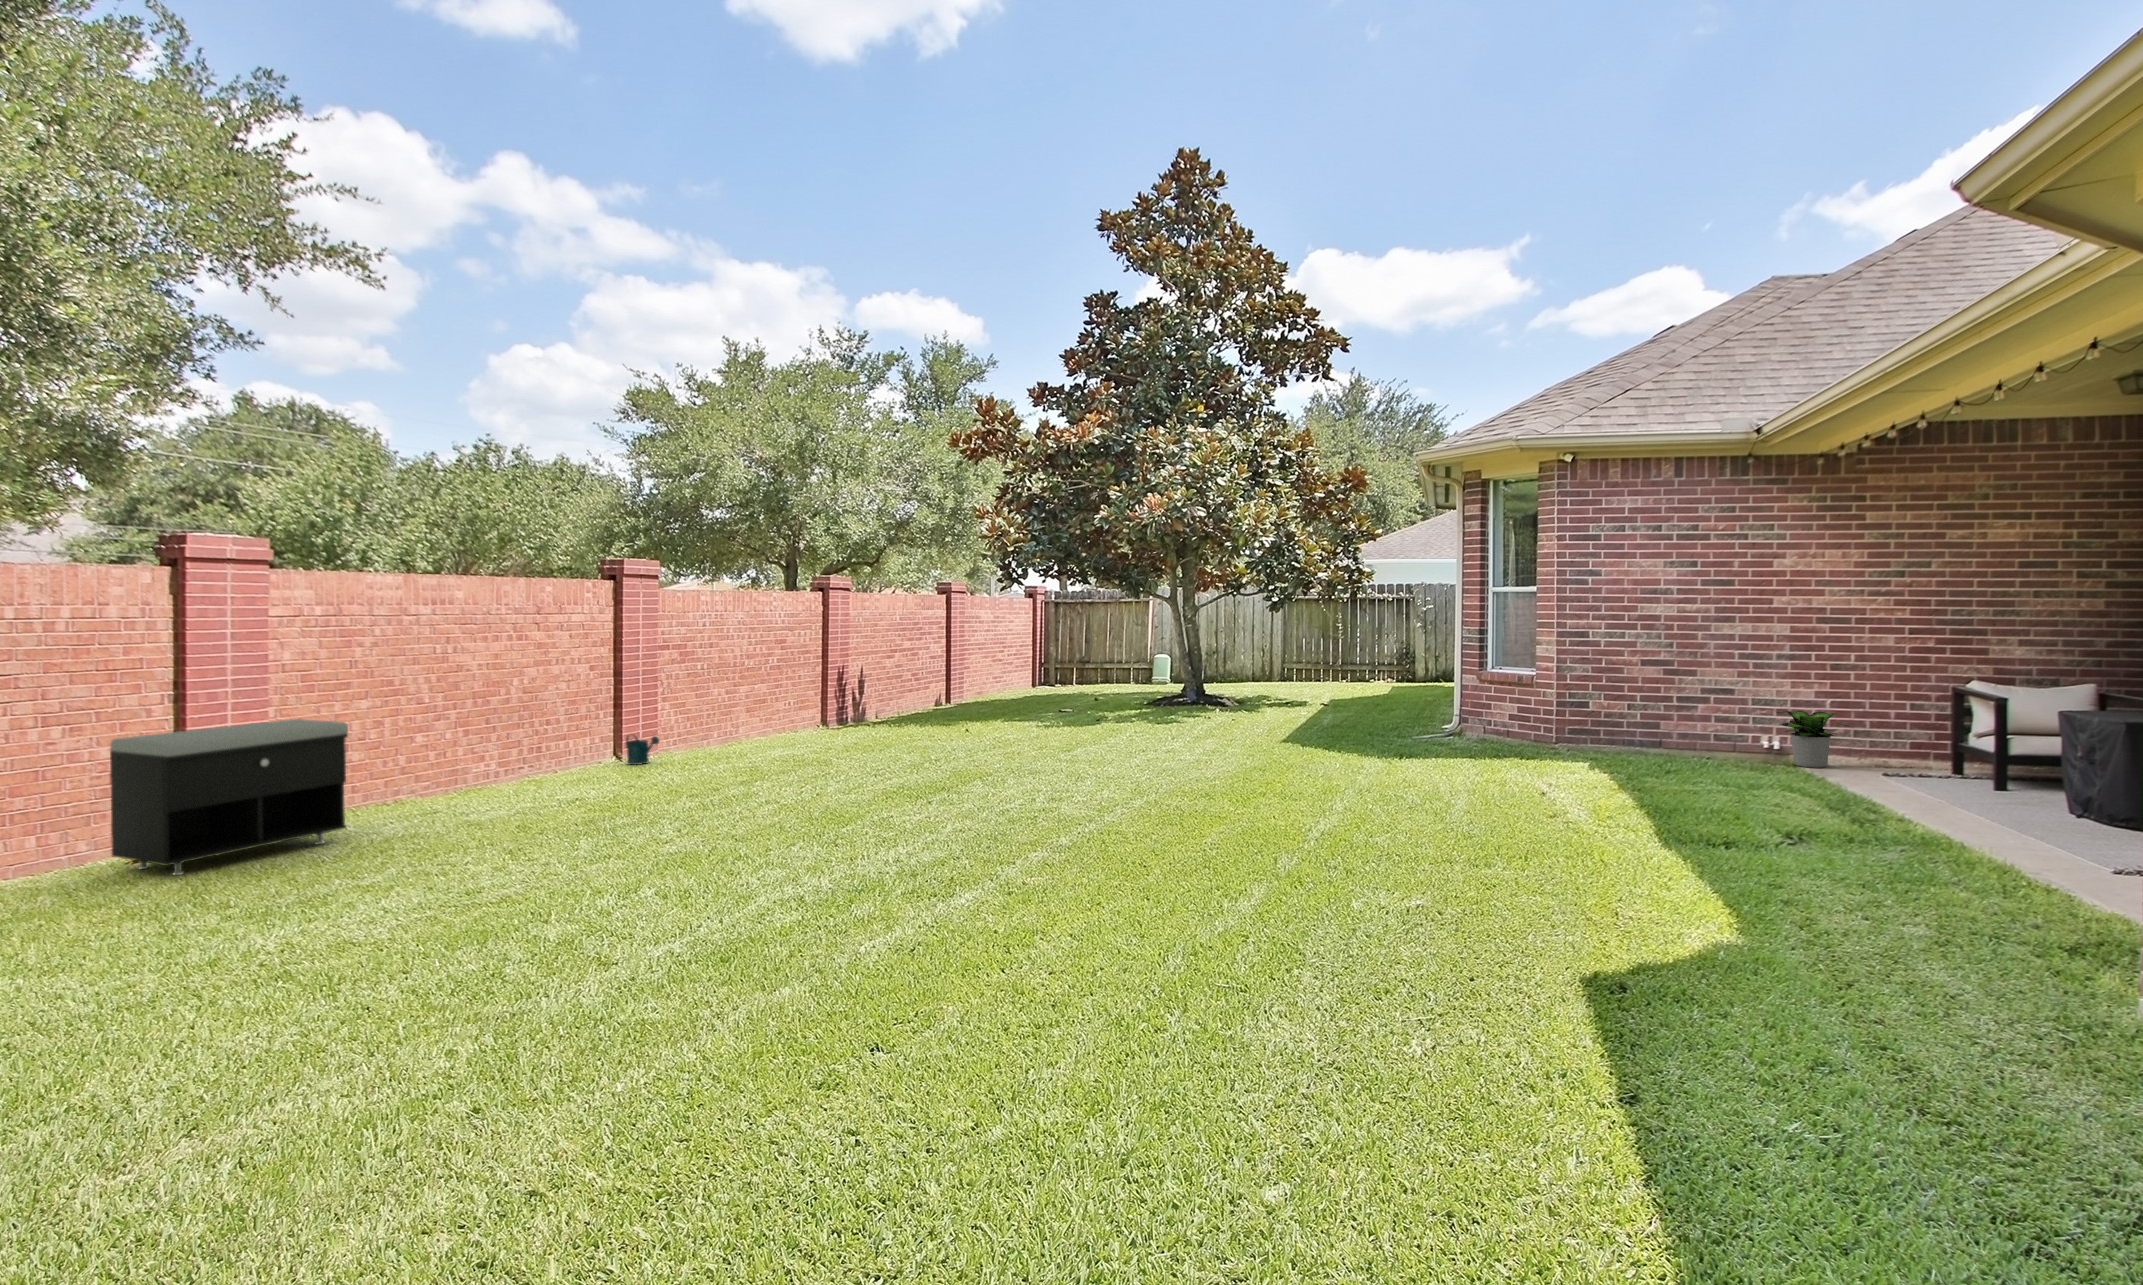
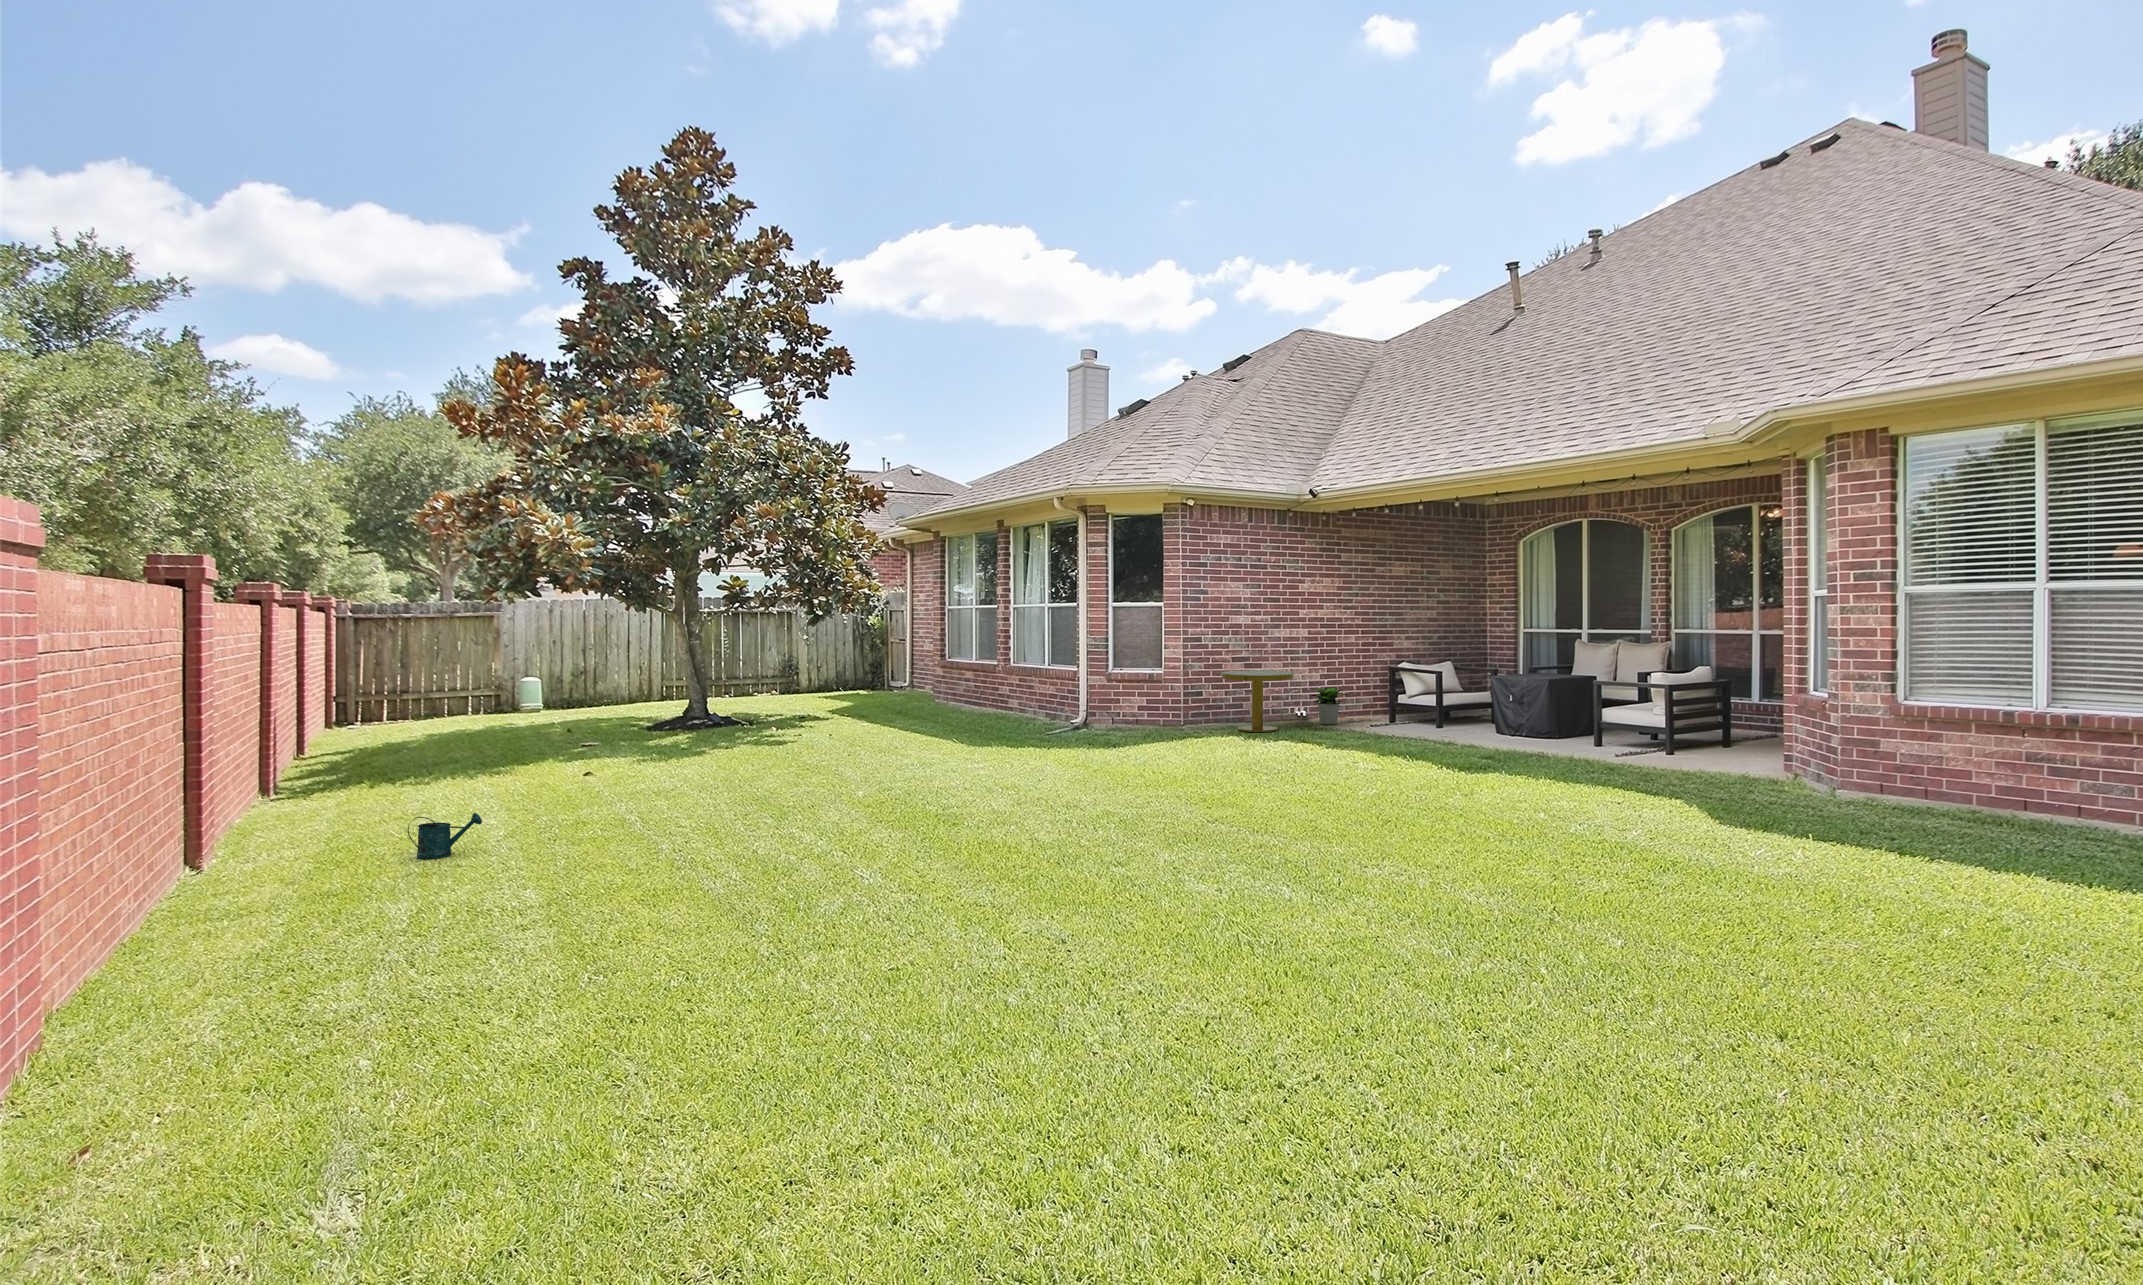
side table: none [1597,678,1714,765] -> present [1221,670,1294,732]
storage bench: present [110,719,348,875] -> none [471,800,637,1033]

